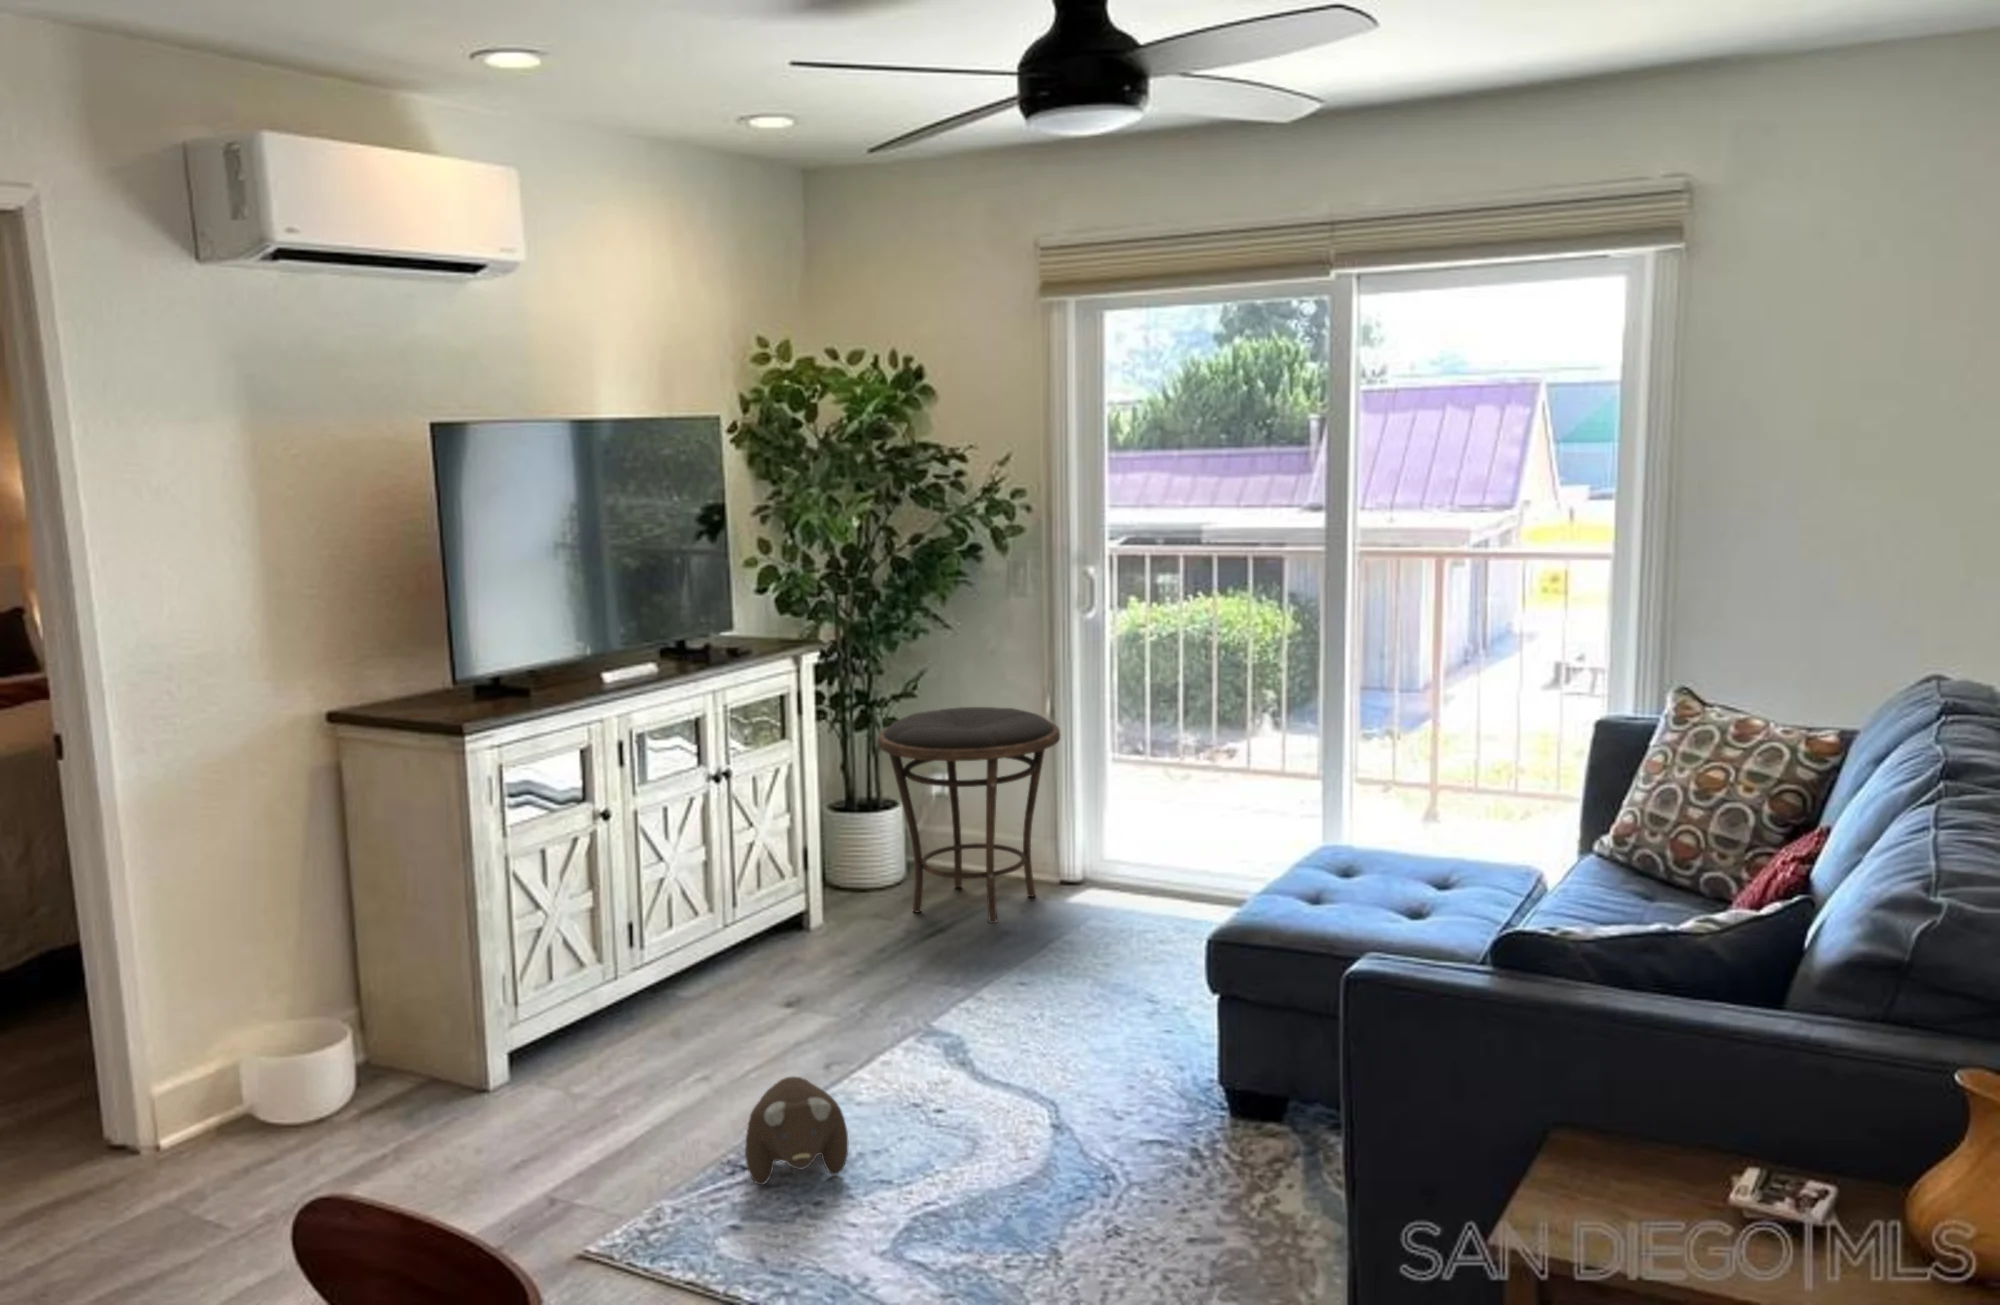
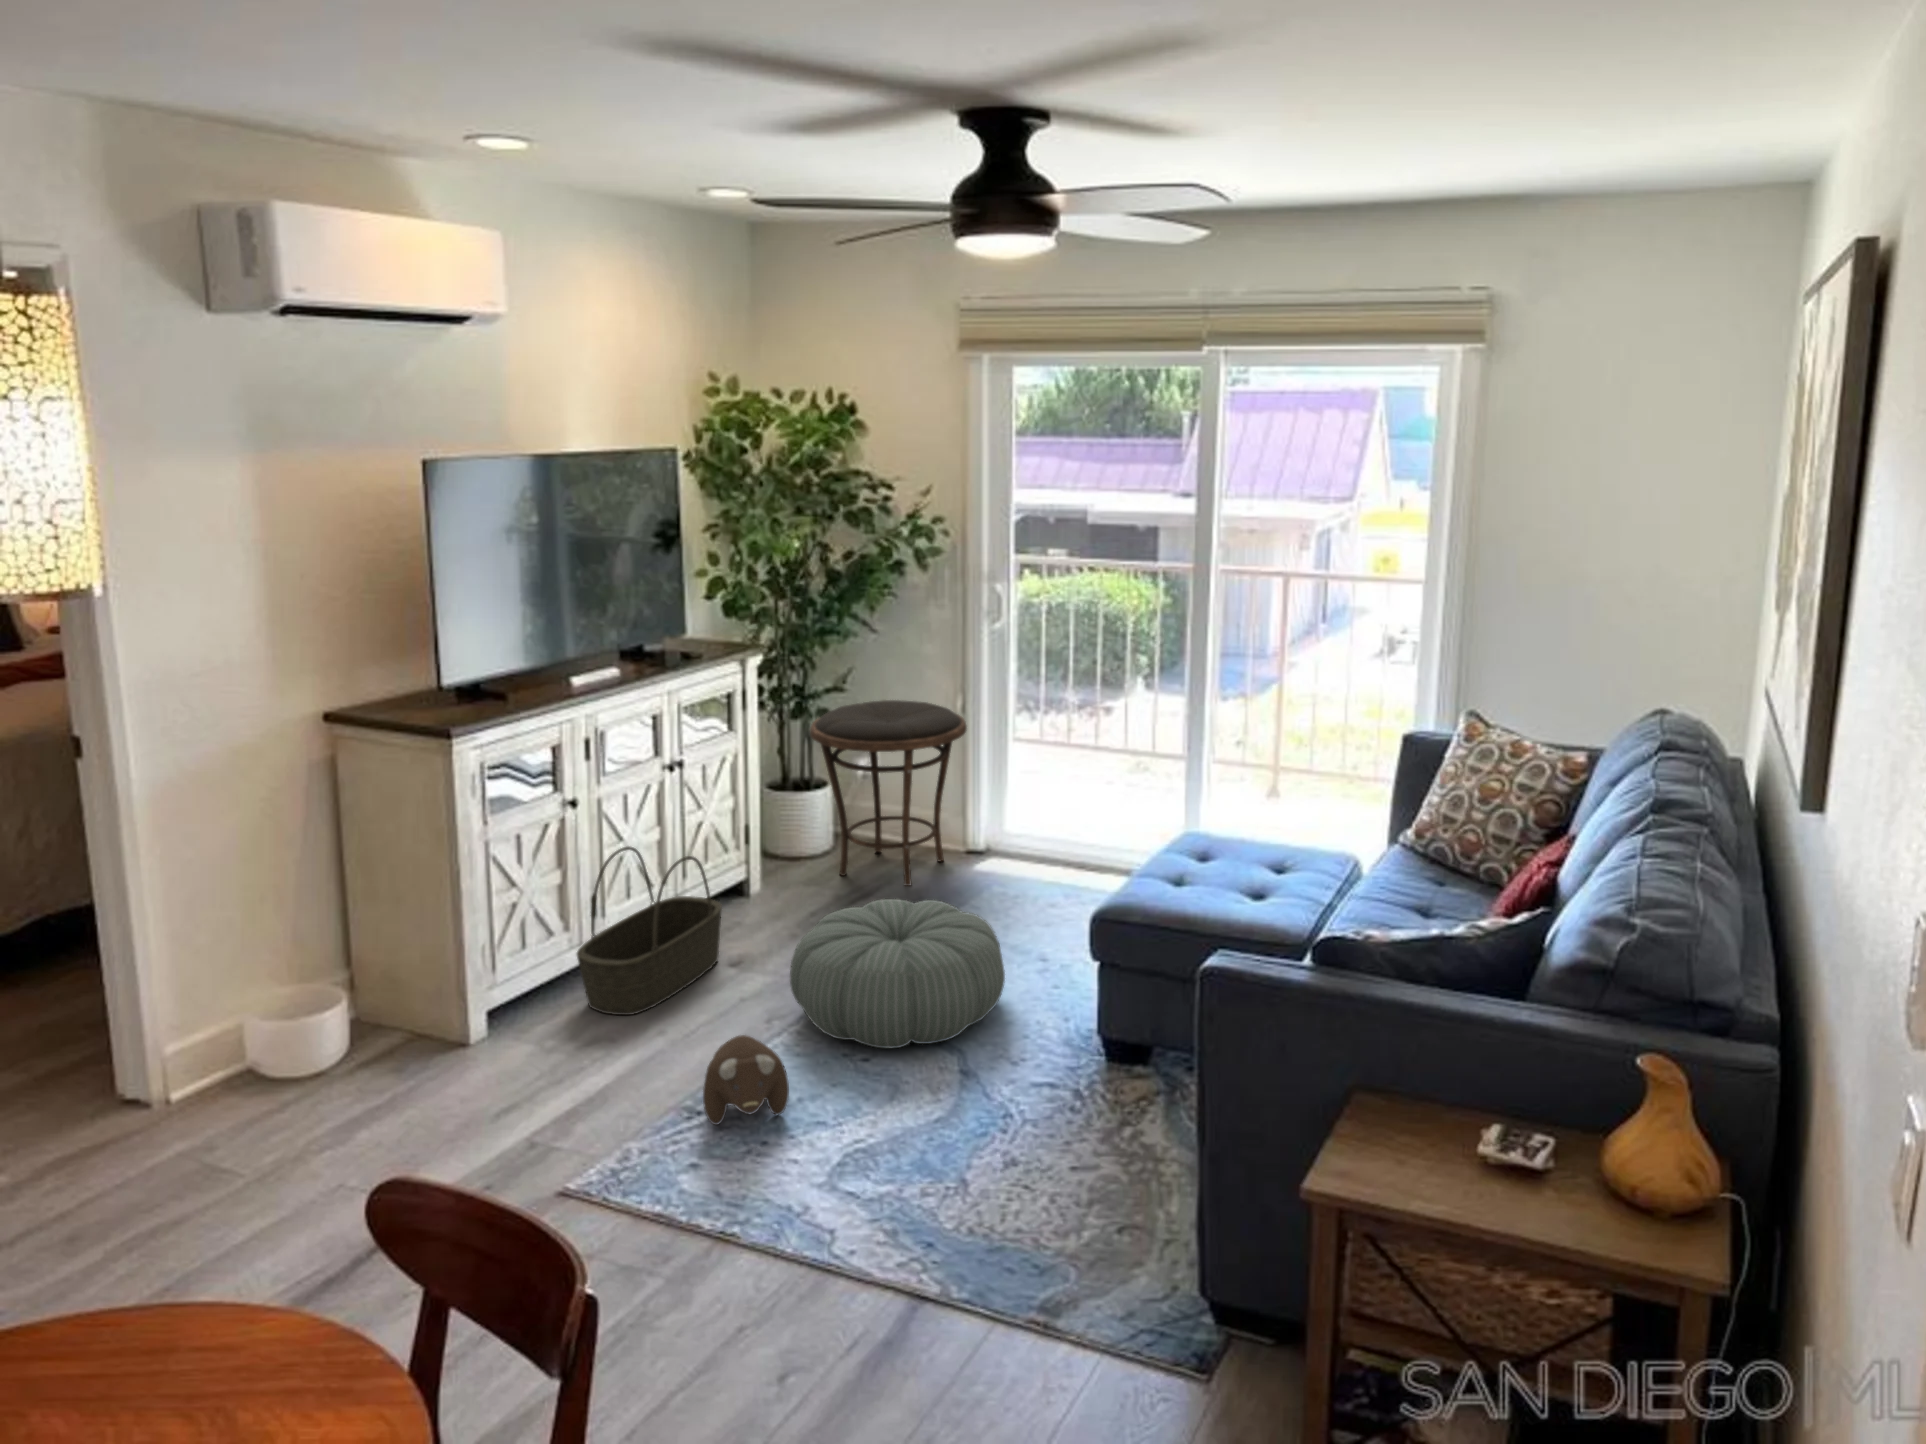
basket: none [602,865,773,1063] -> present [577,847,722,1015]
pouf: none [852,927,1109,1100] -> present [790,899,1005,1048]

